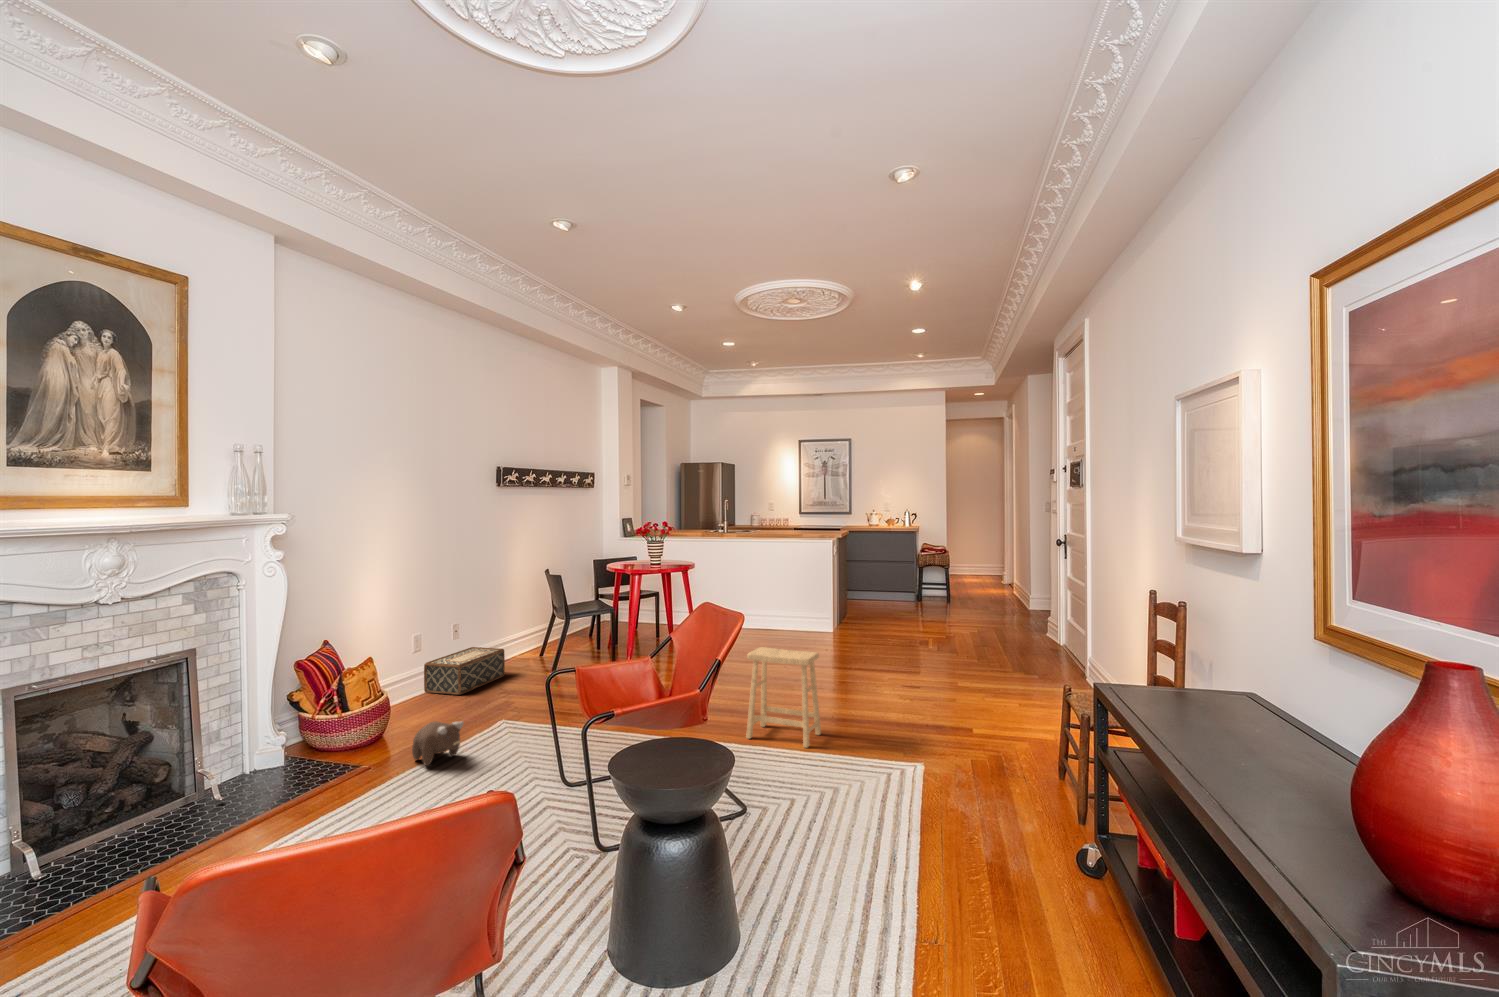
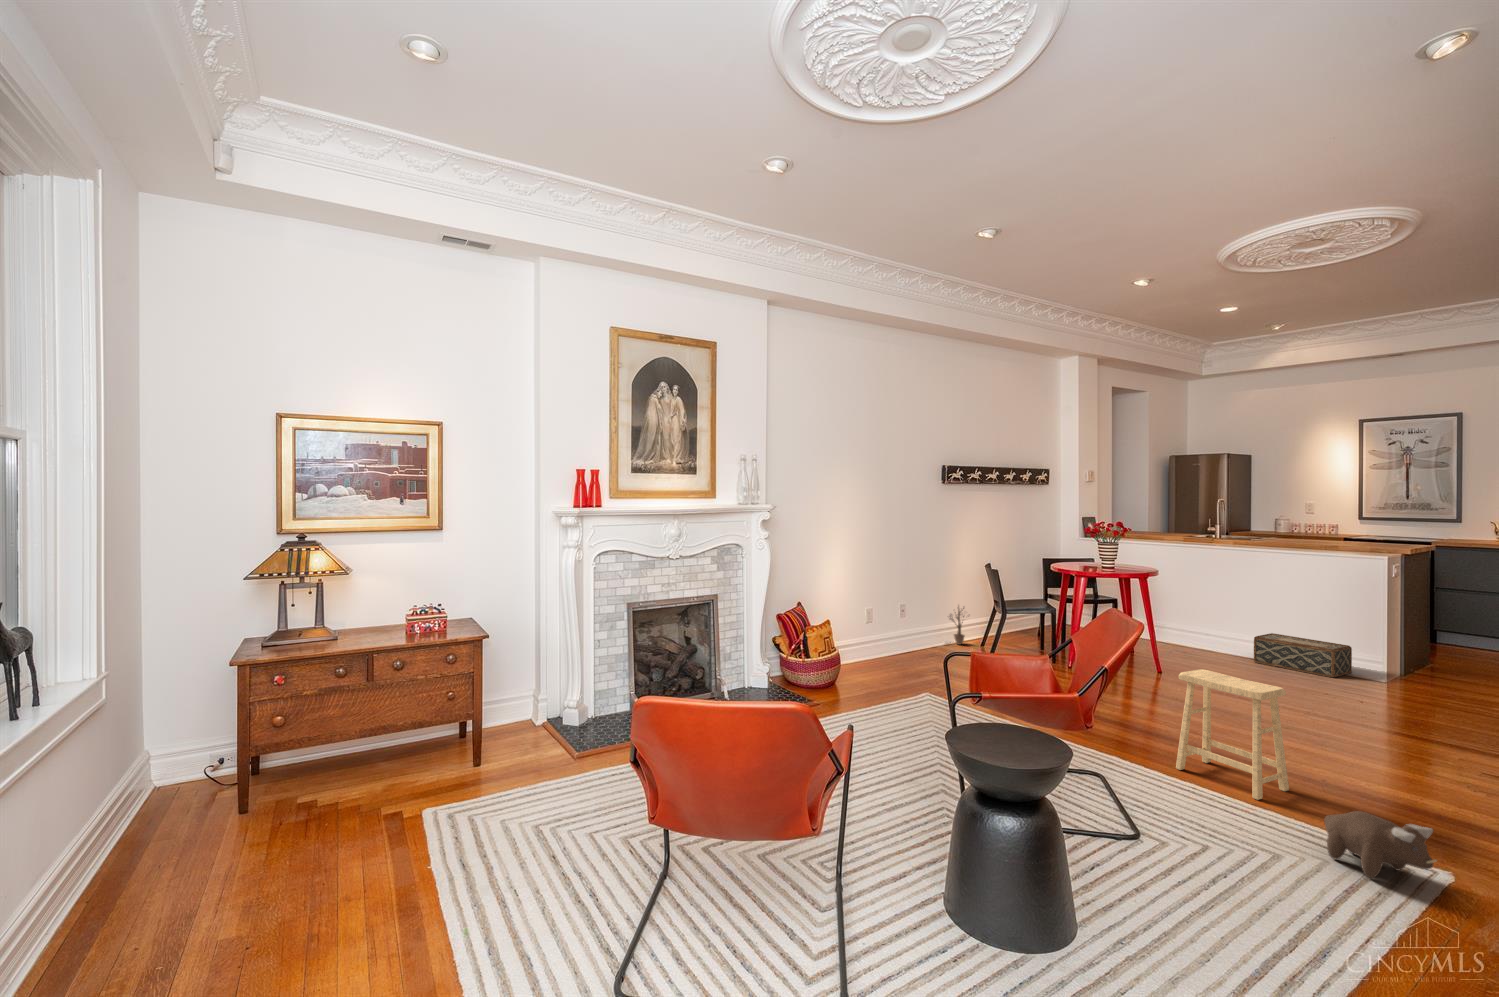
decorative plant: none [502,617,528,662] -> present [950,607,965,644]
woven basket: present [424,647,505,695] -> present [1254,633,1352,677]
plush toy: present [412,722,464,766] -> present [1324,811,1437,878]

